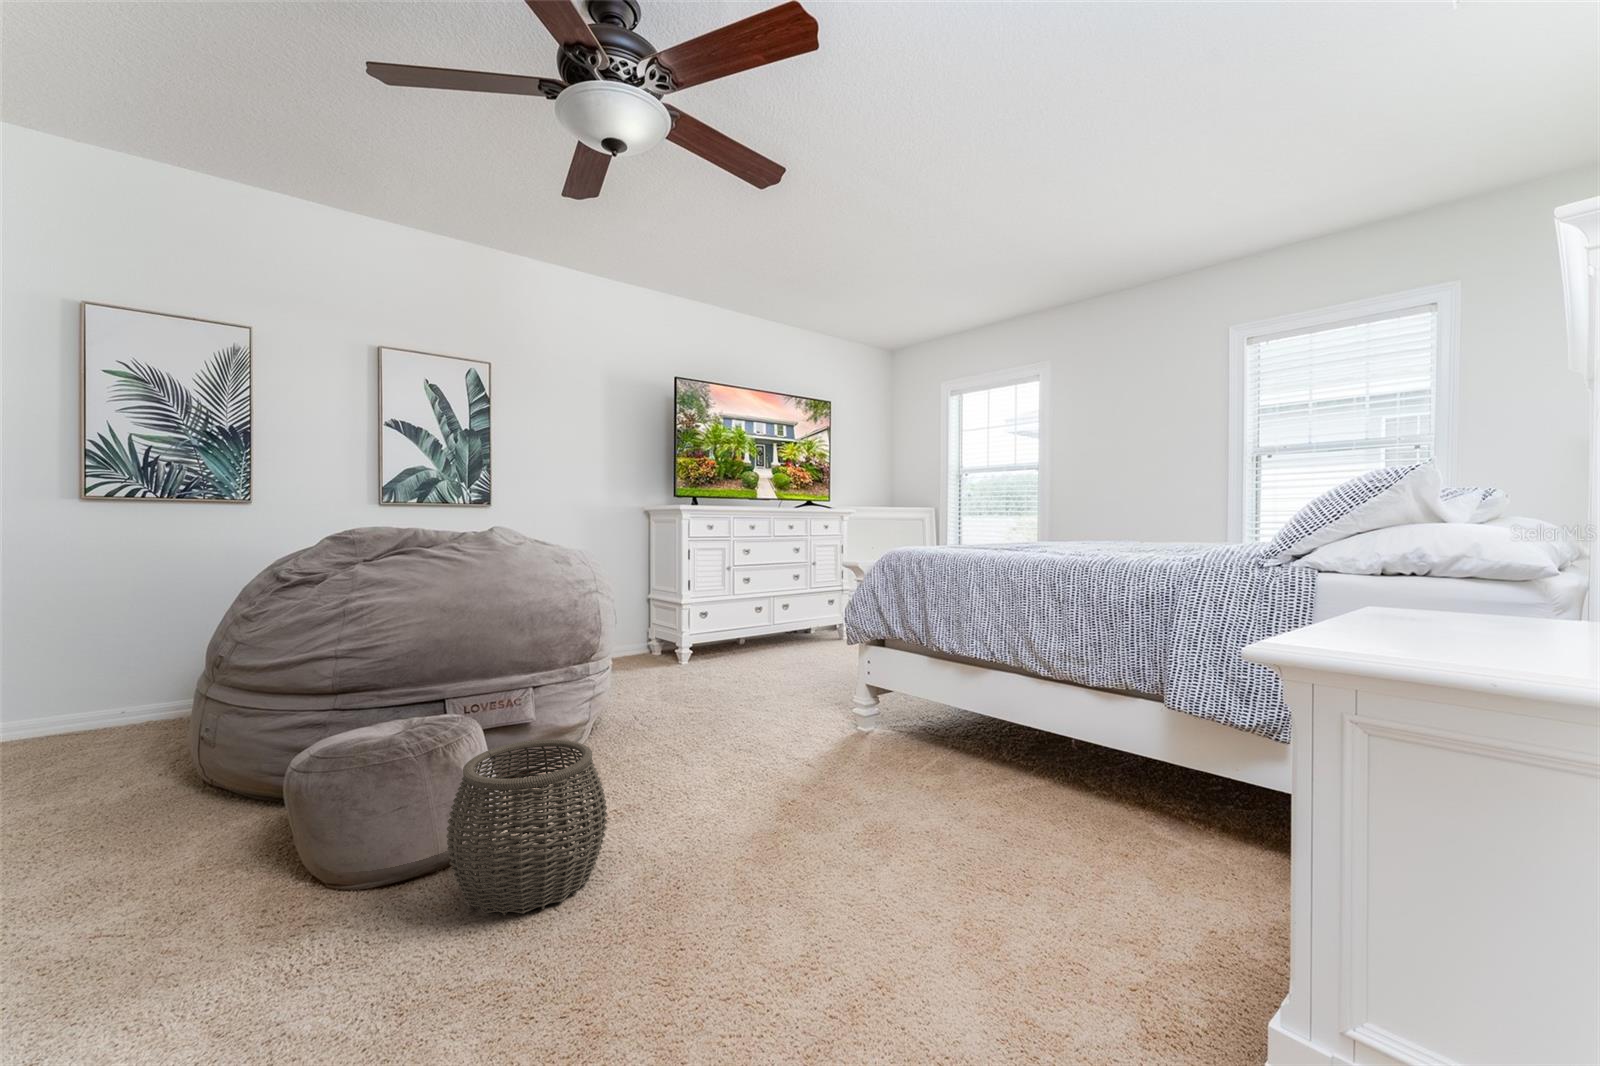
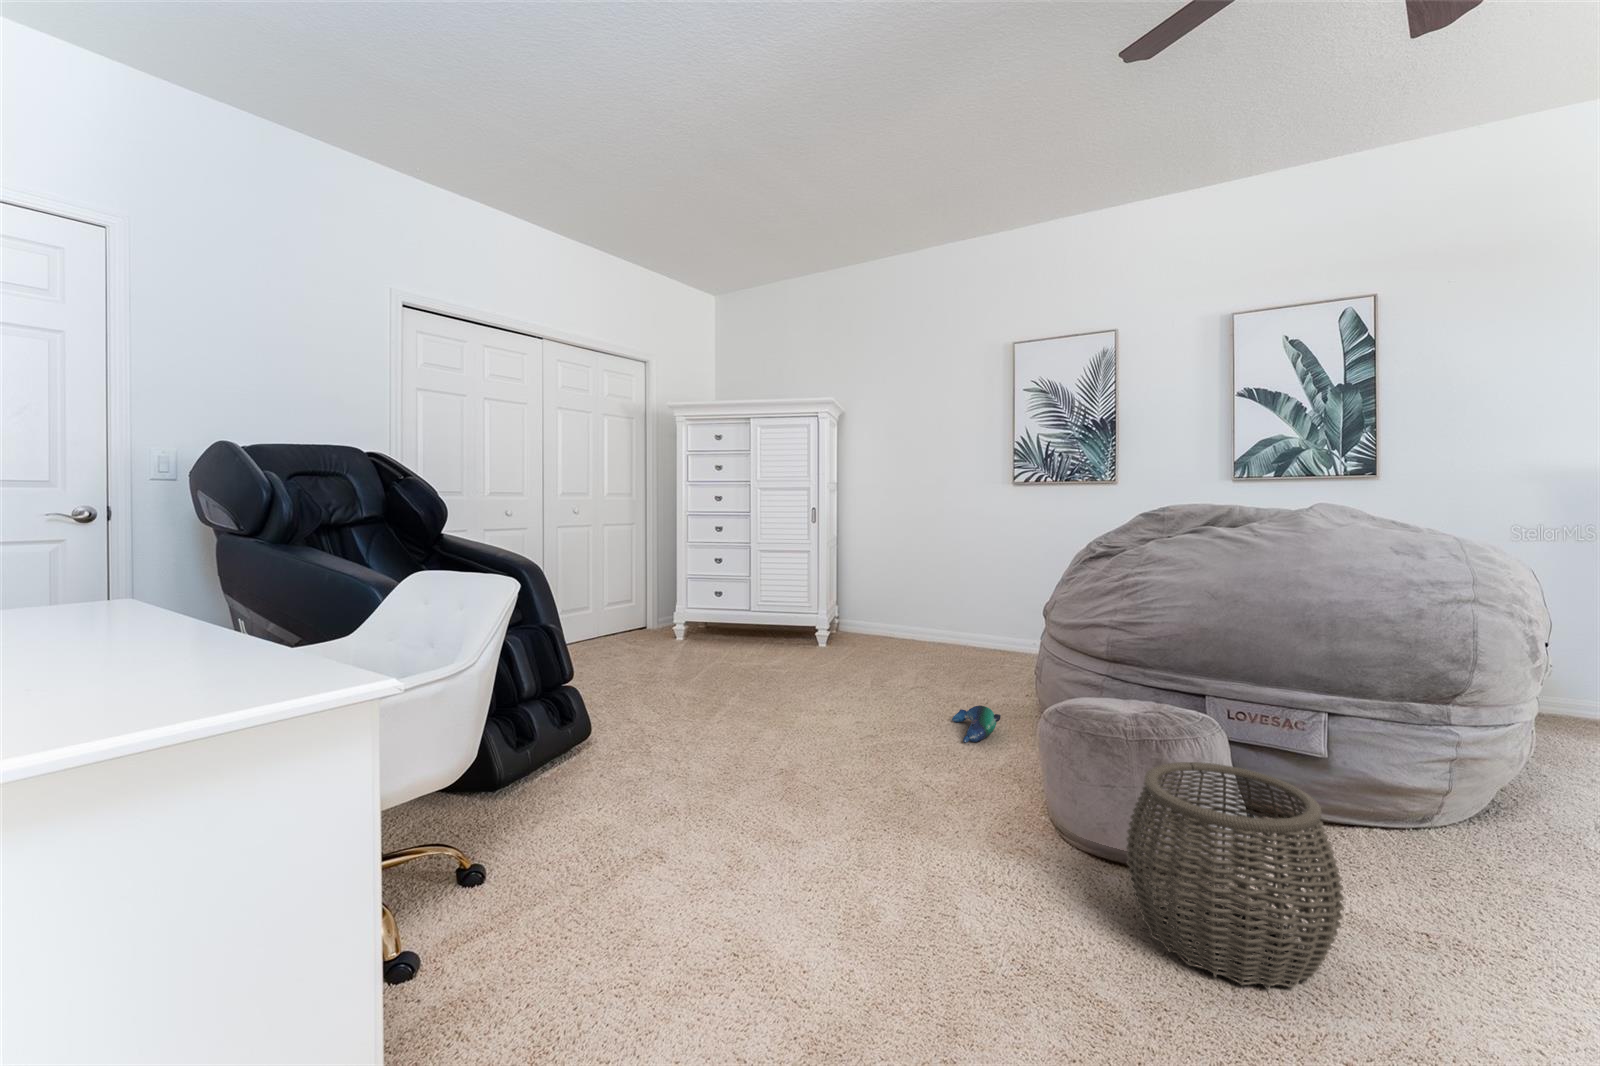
plush toy: none [57,801,163,860] -> present [952,706,1001,743]

